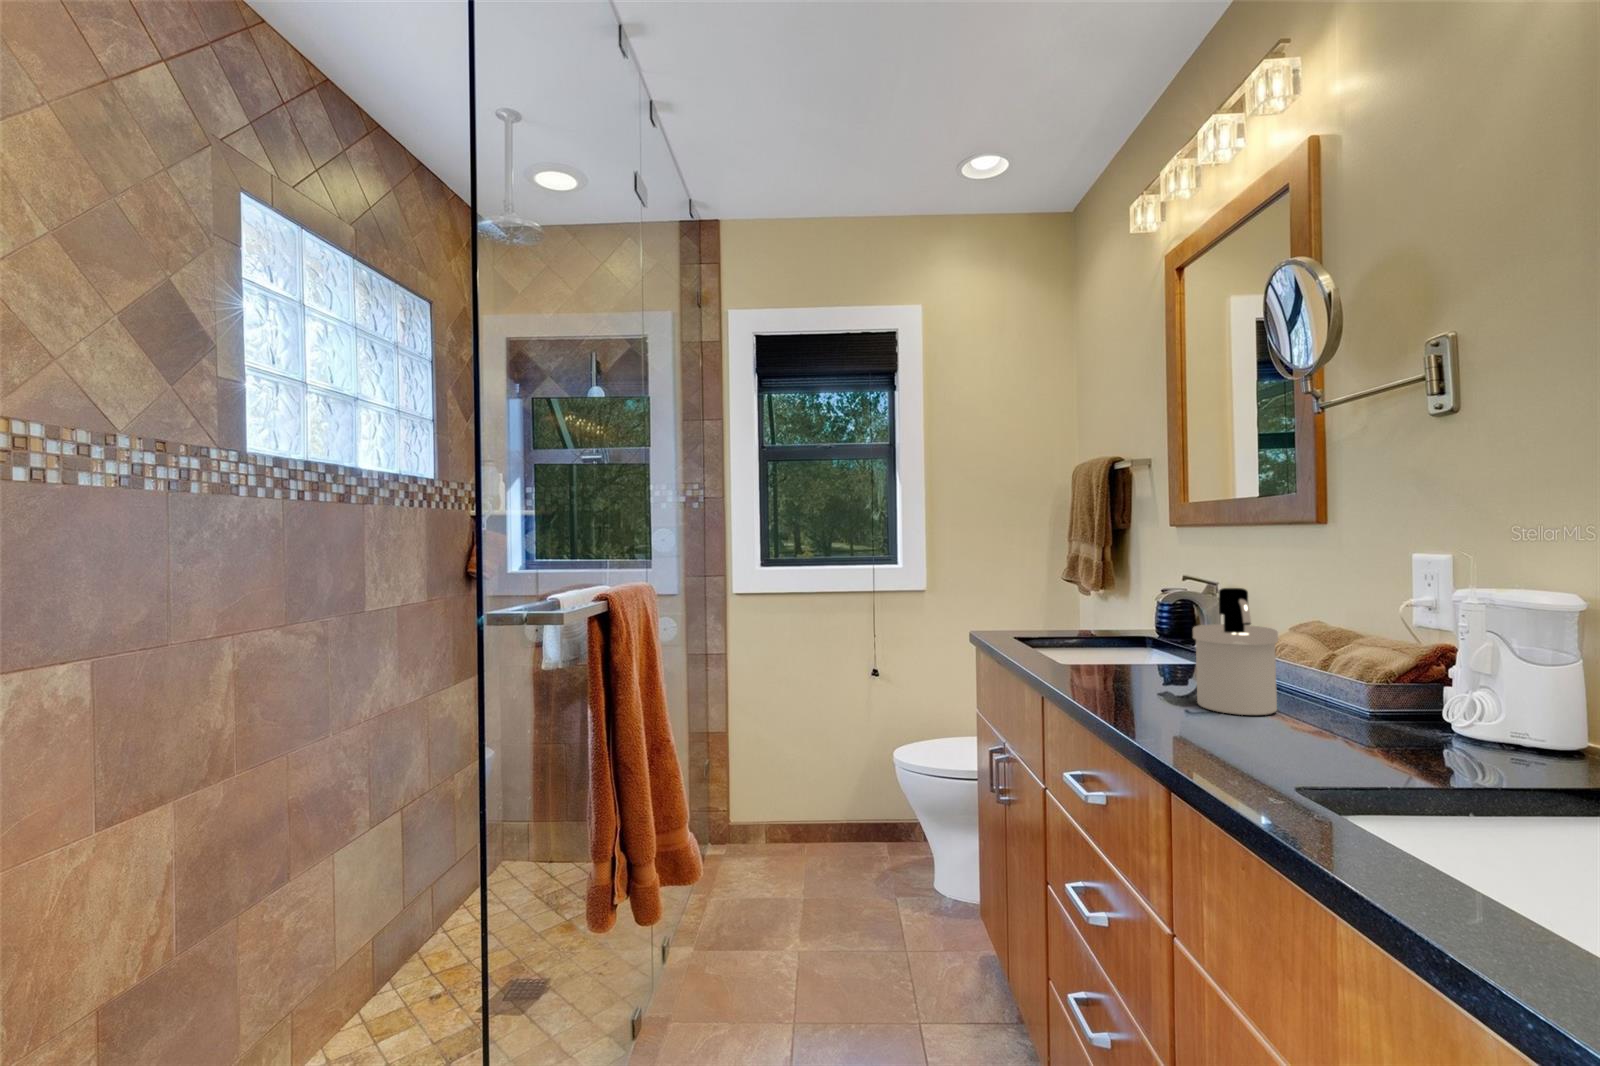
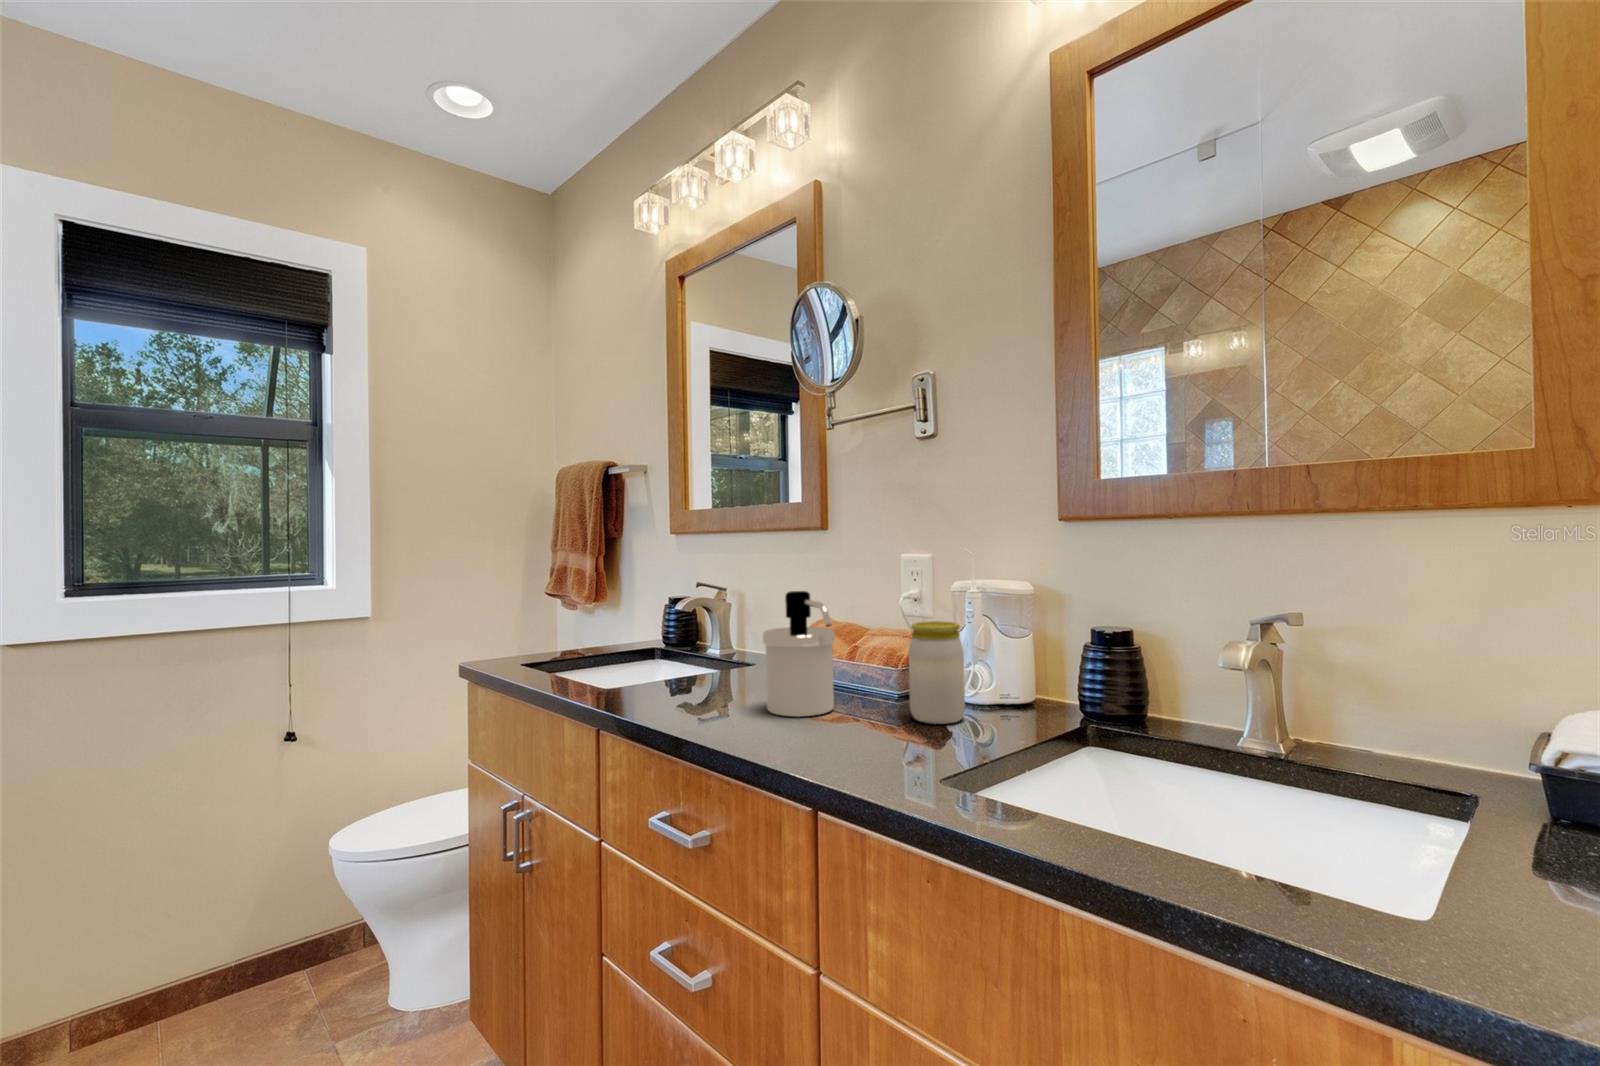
jar: none [1359,631,1443,751] -> present [909,621,965,724]

